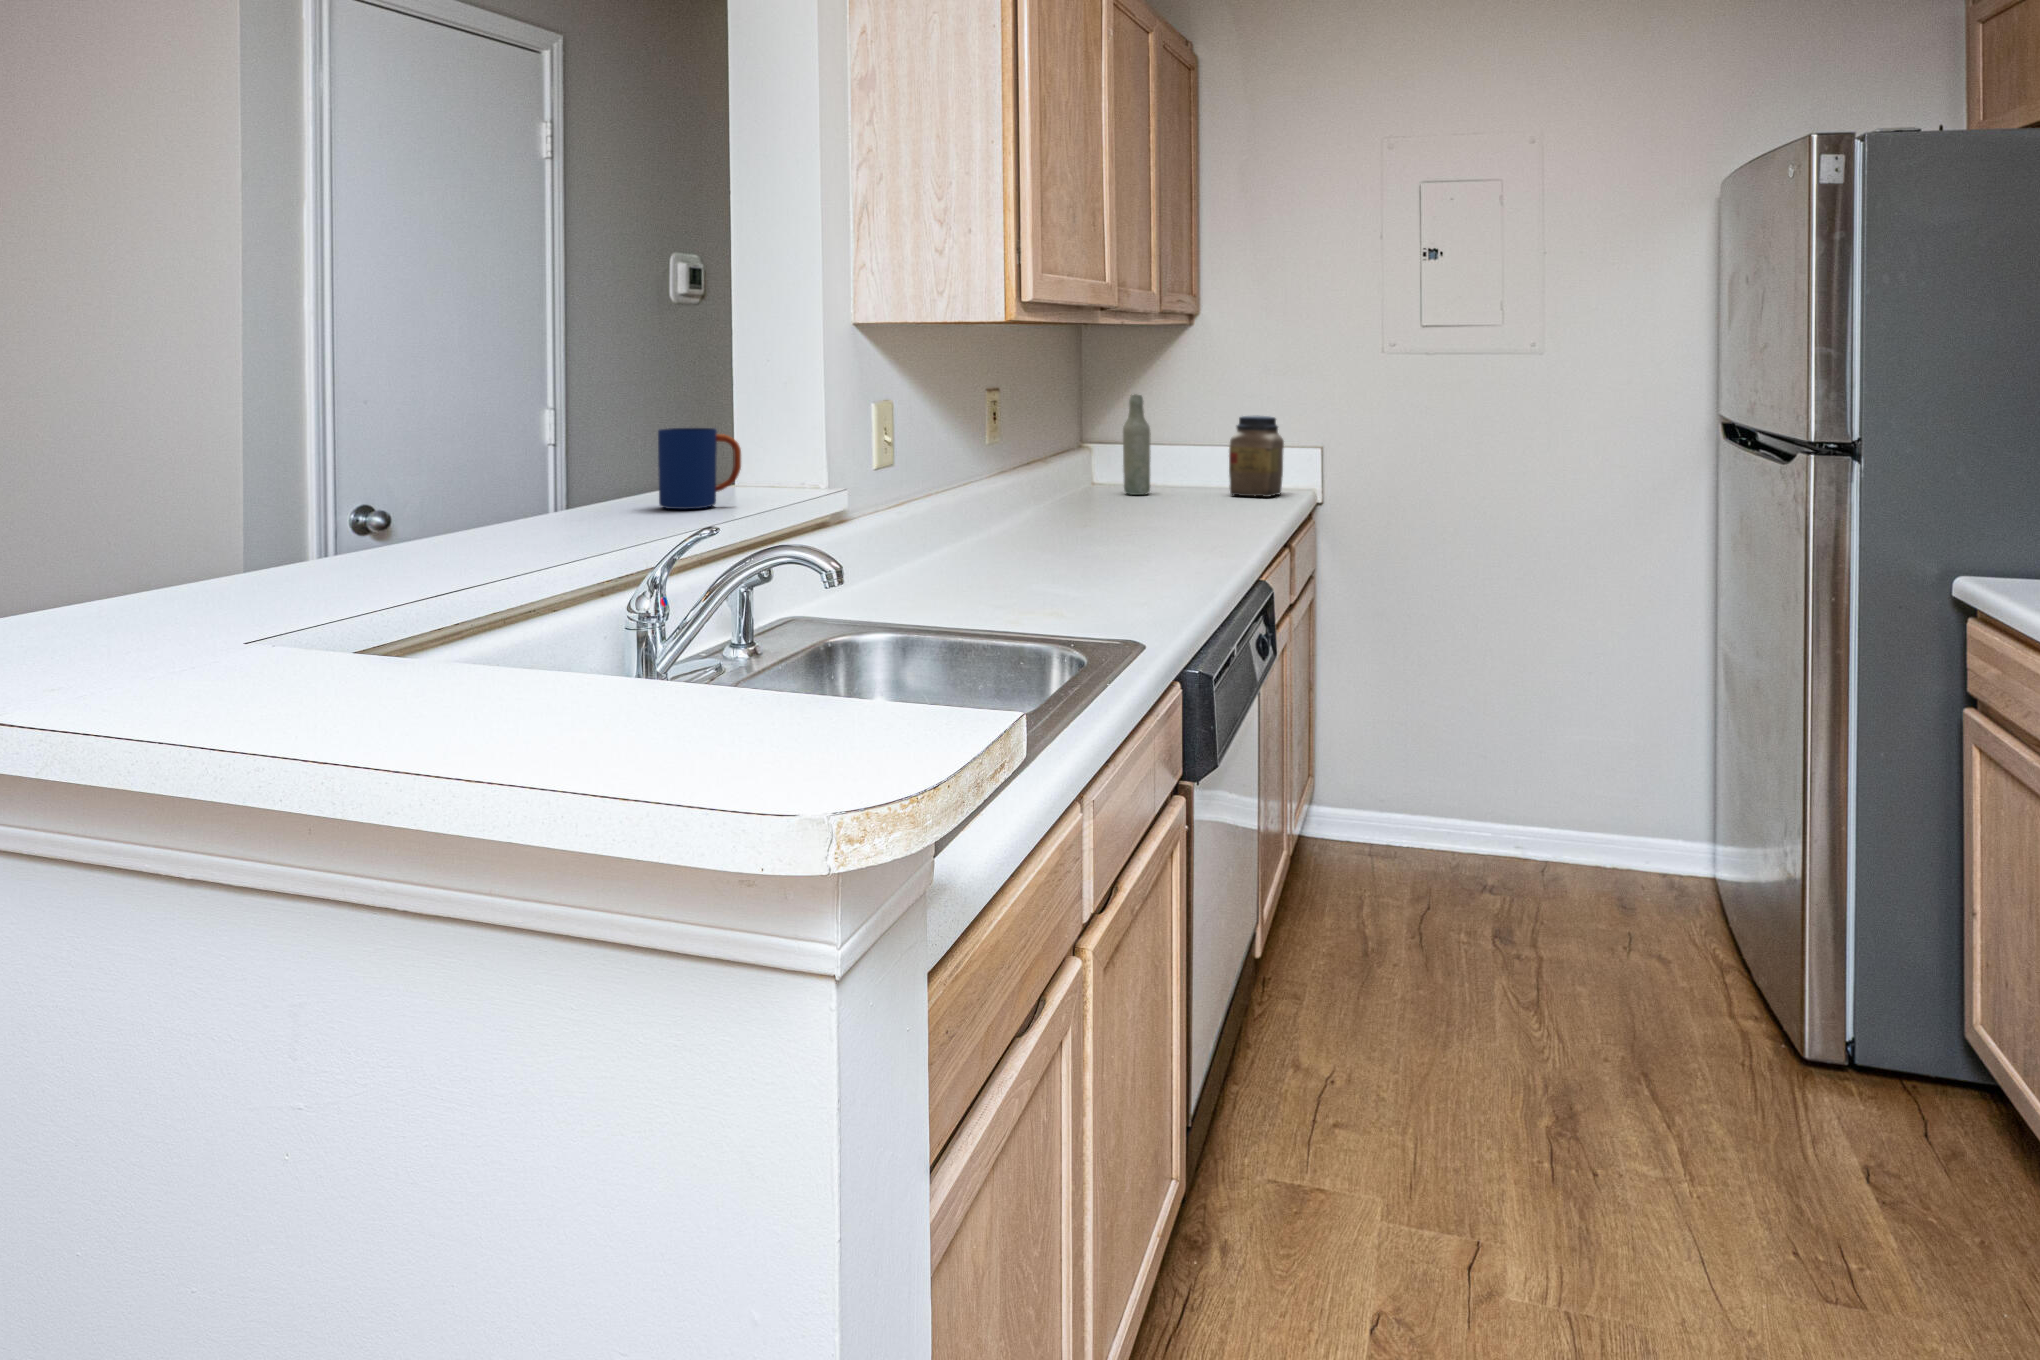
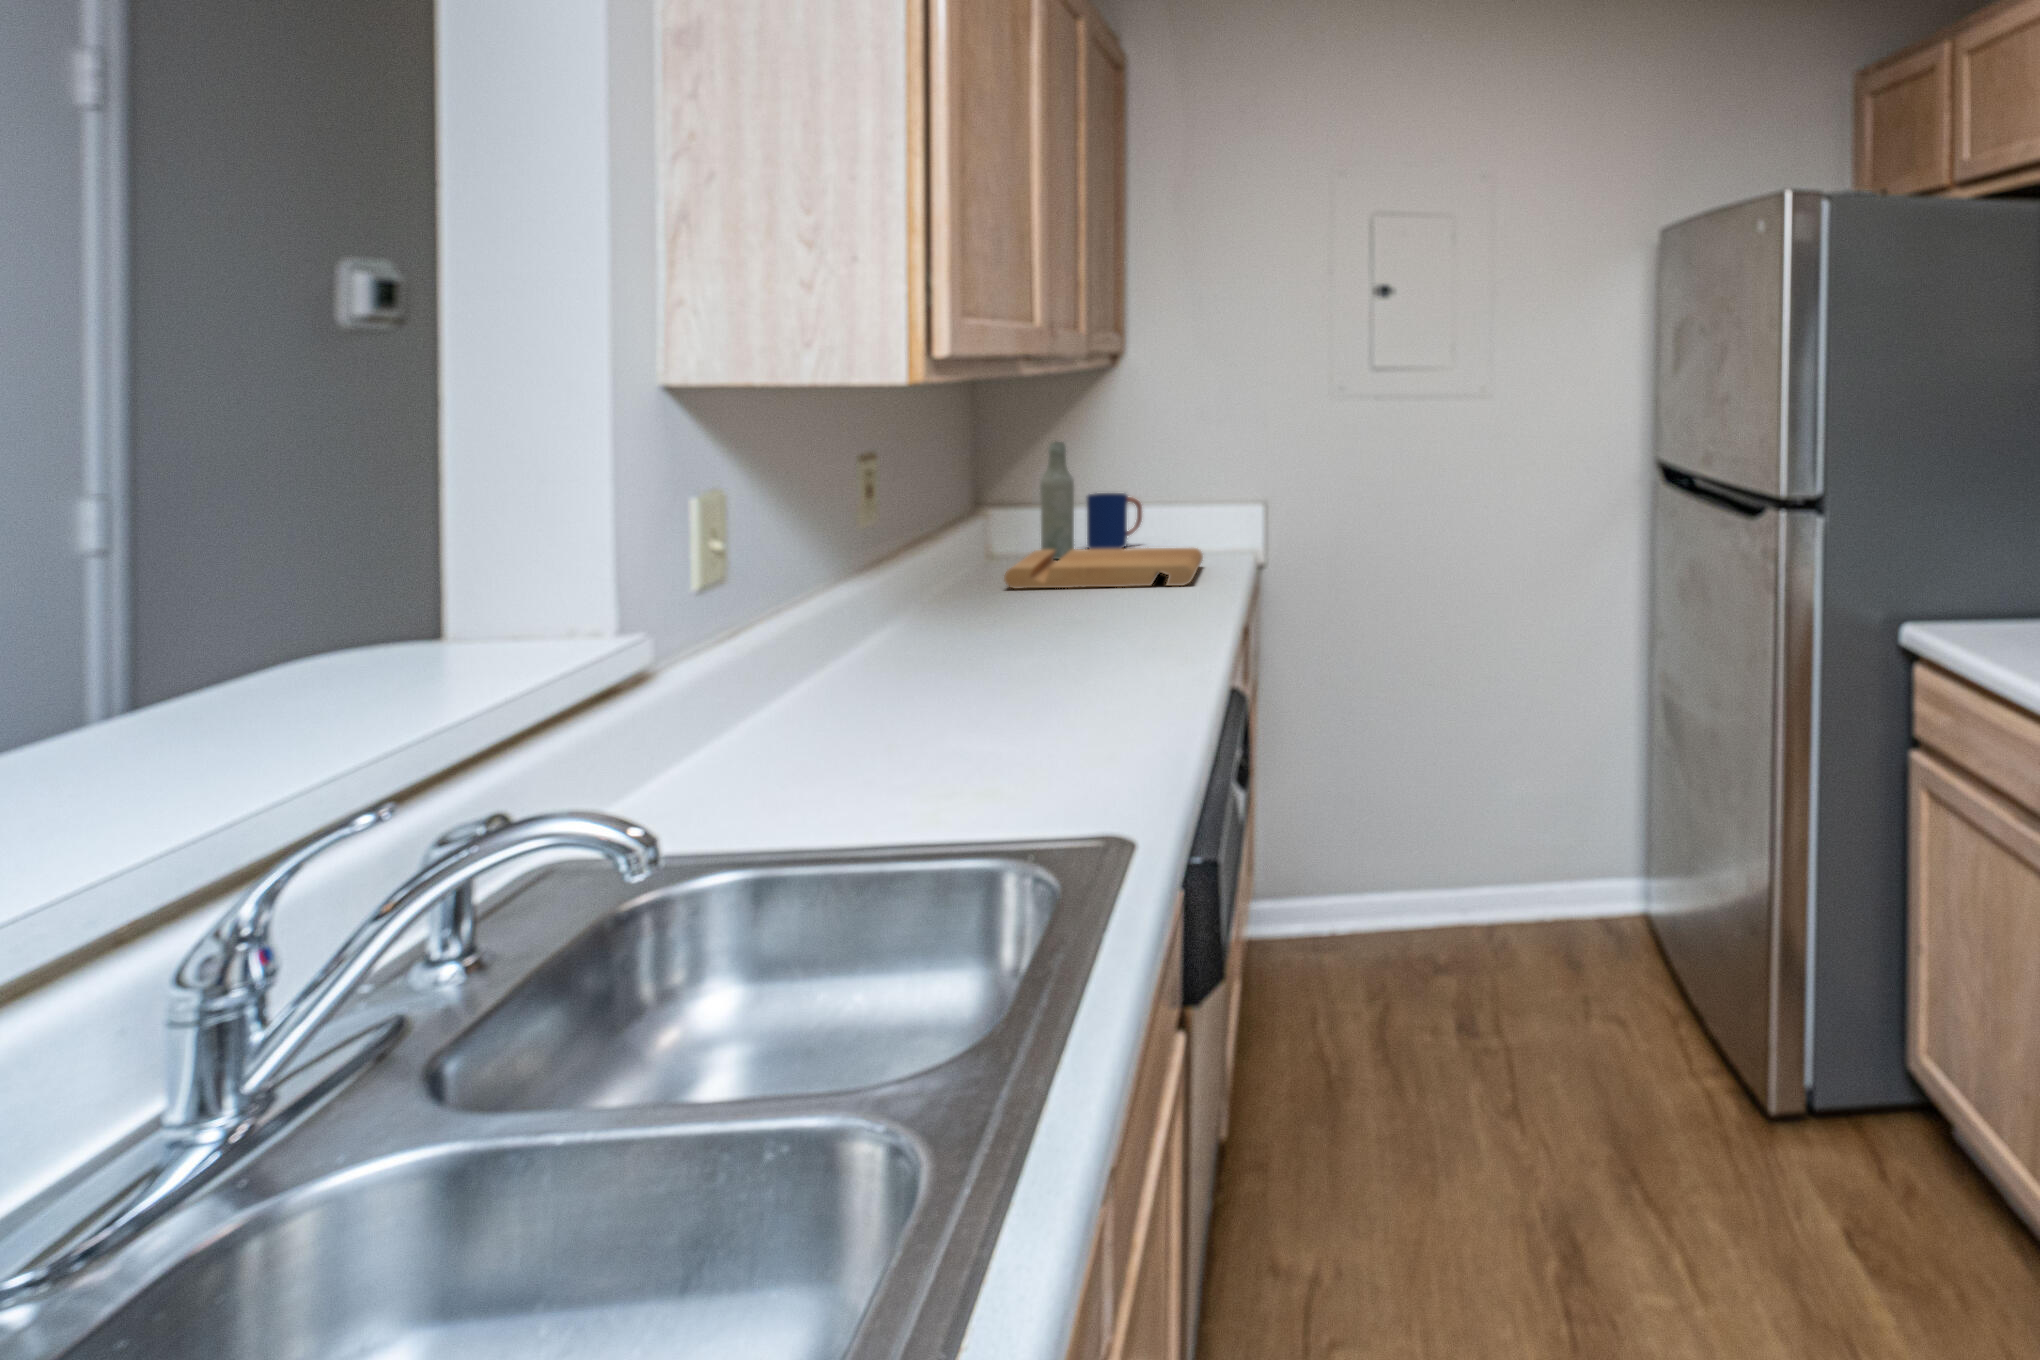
jar: present [1229,415,1284,497] -> none [1168,463,1228,554]
mug: present [658,428,741,509] -> present [1087,493,1142,549]
cutting board: none [1090,484,1257,515] -> present [1004,548,1203,589]

